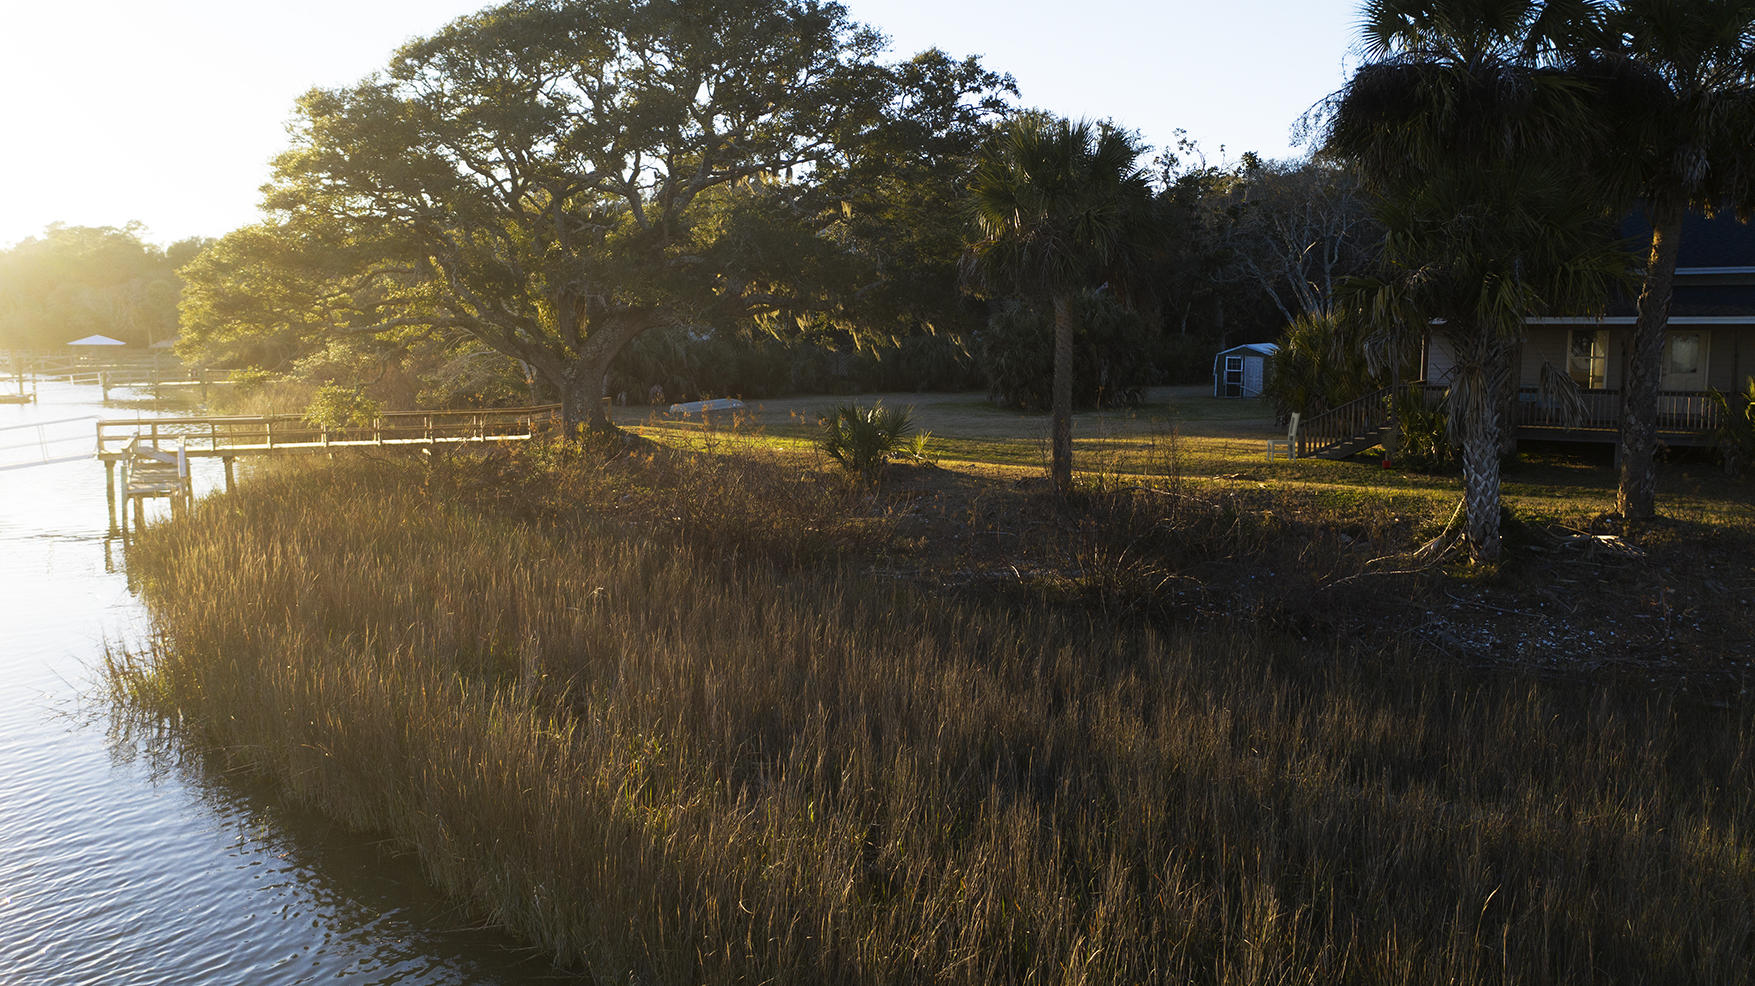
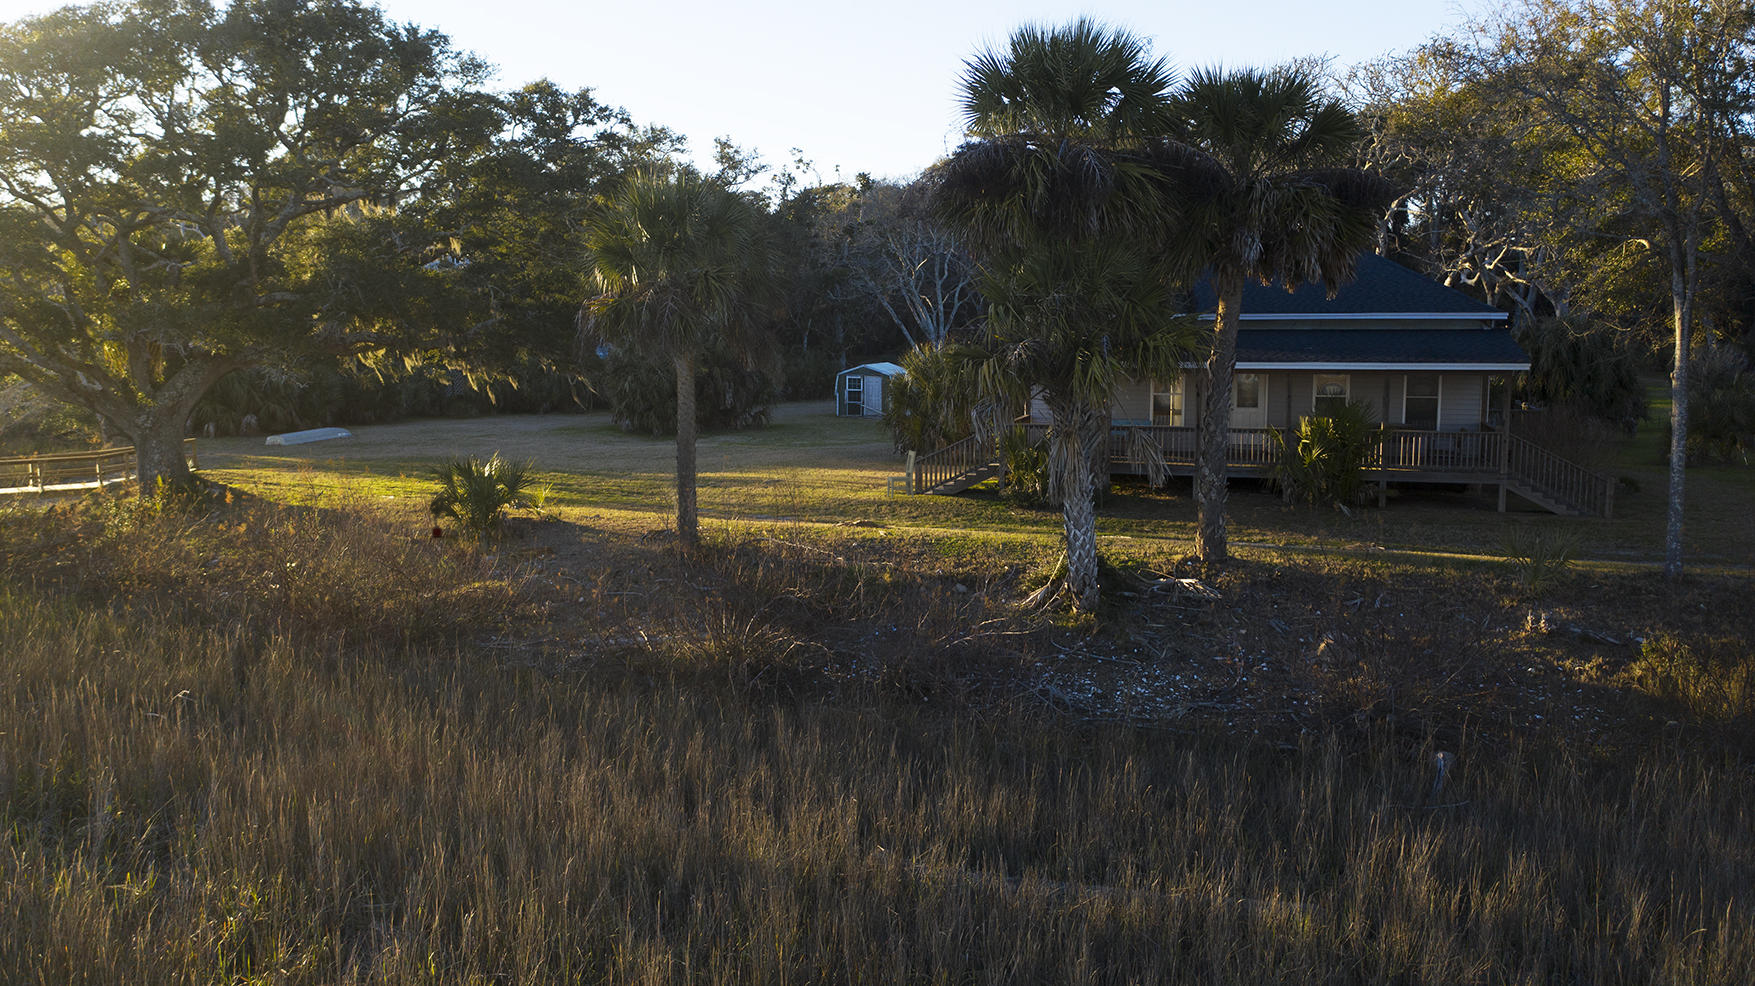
potted tree: present [1381,427,1403,469] -> present [429,490,452,537]

